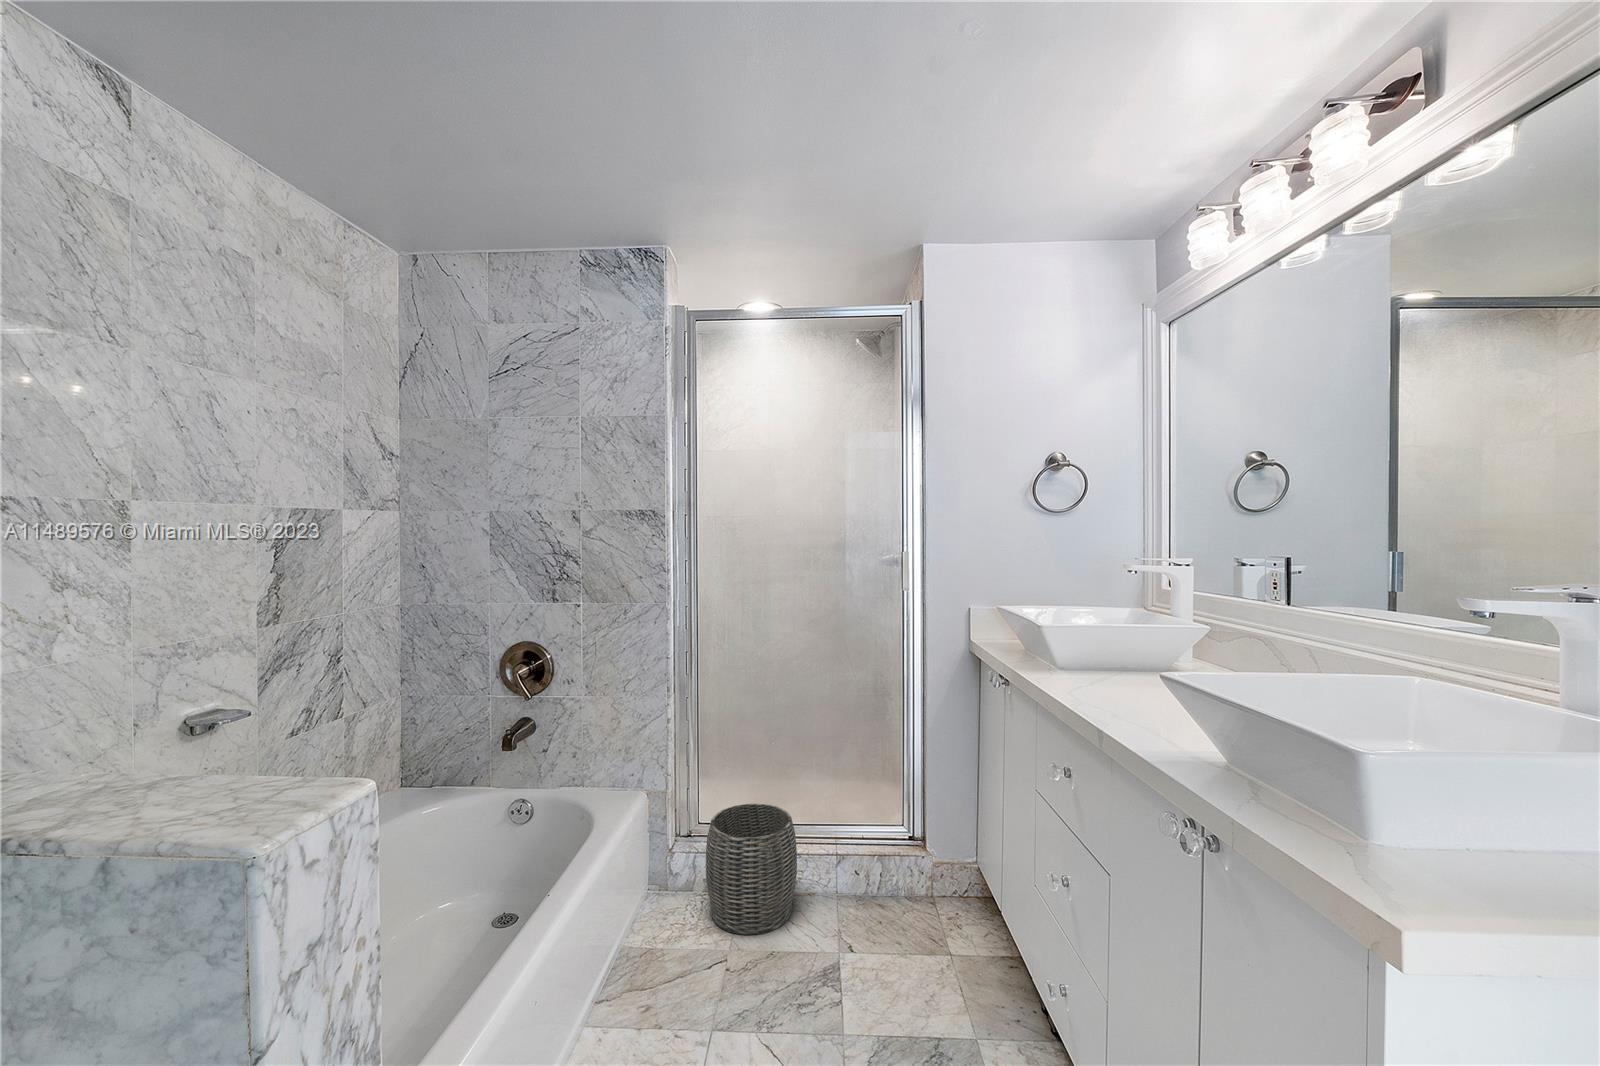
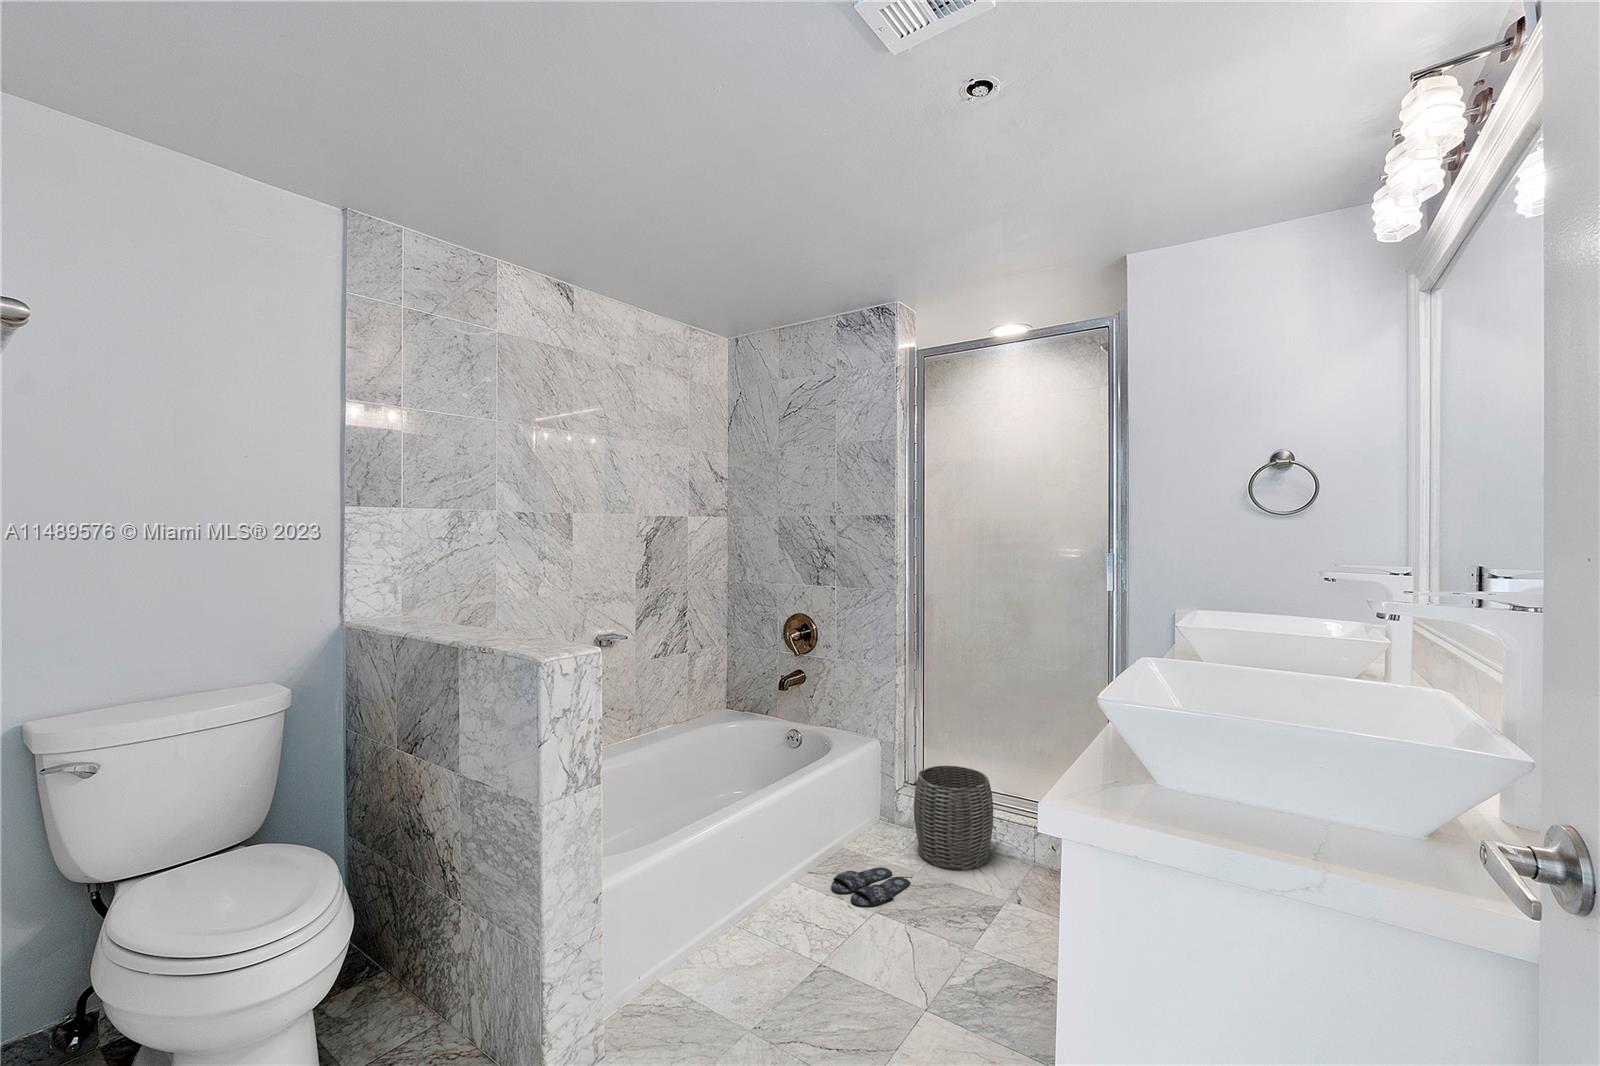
slippers: none [630,959,727,1034] -> present [831,867,910,906]

